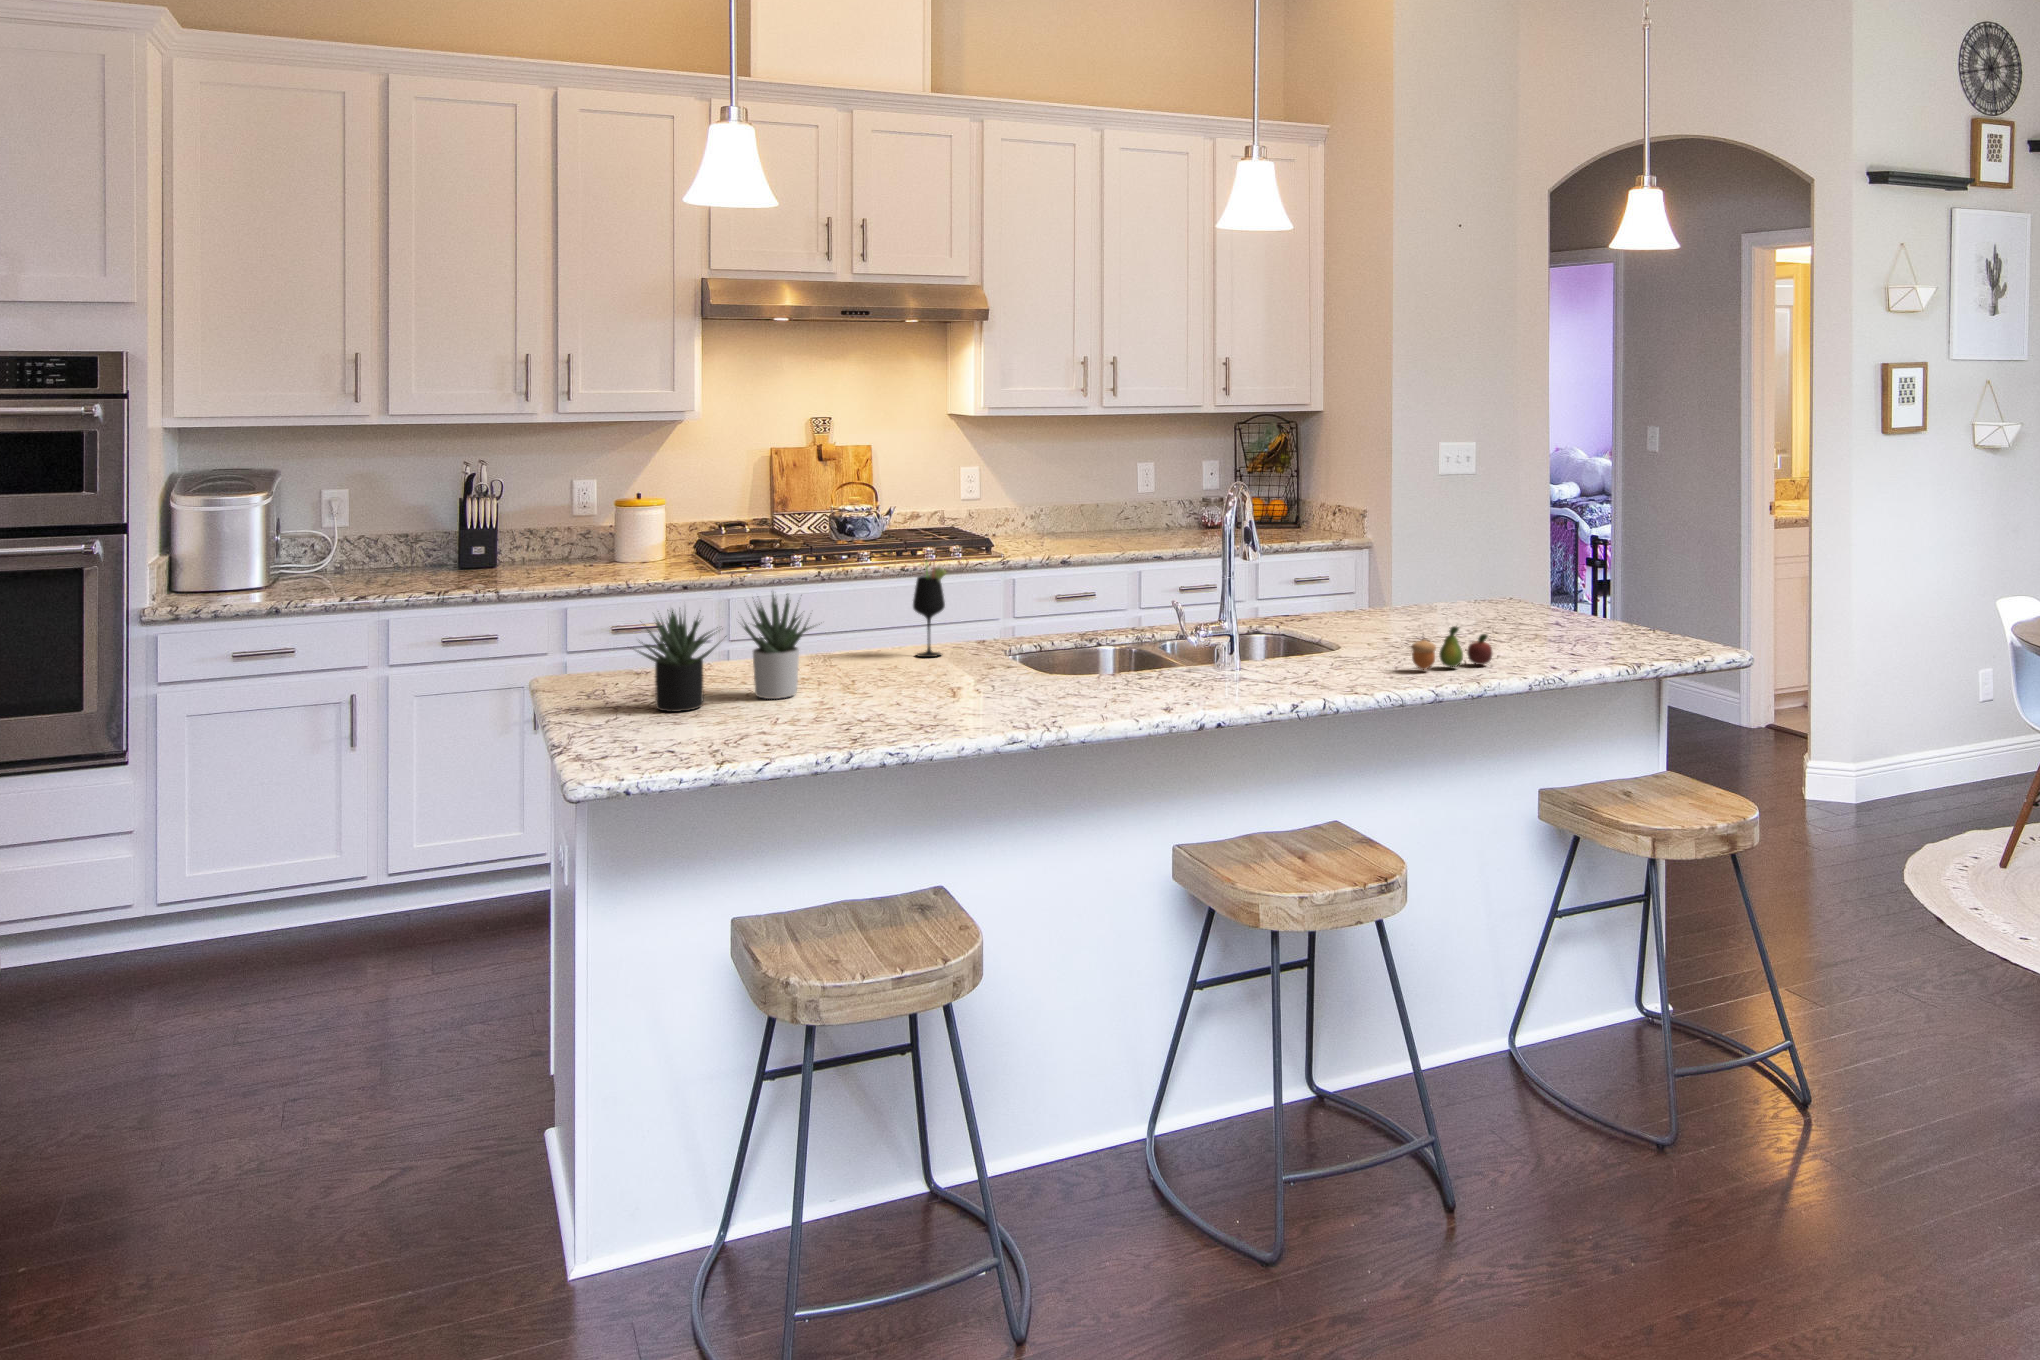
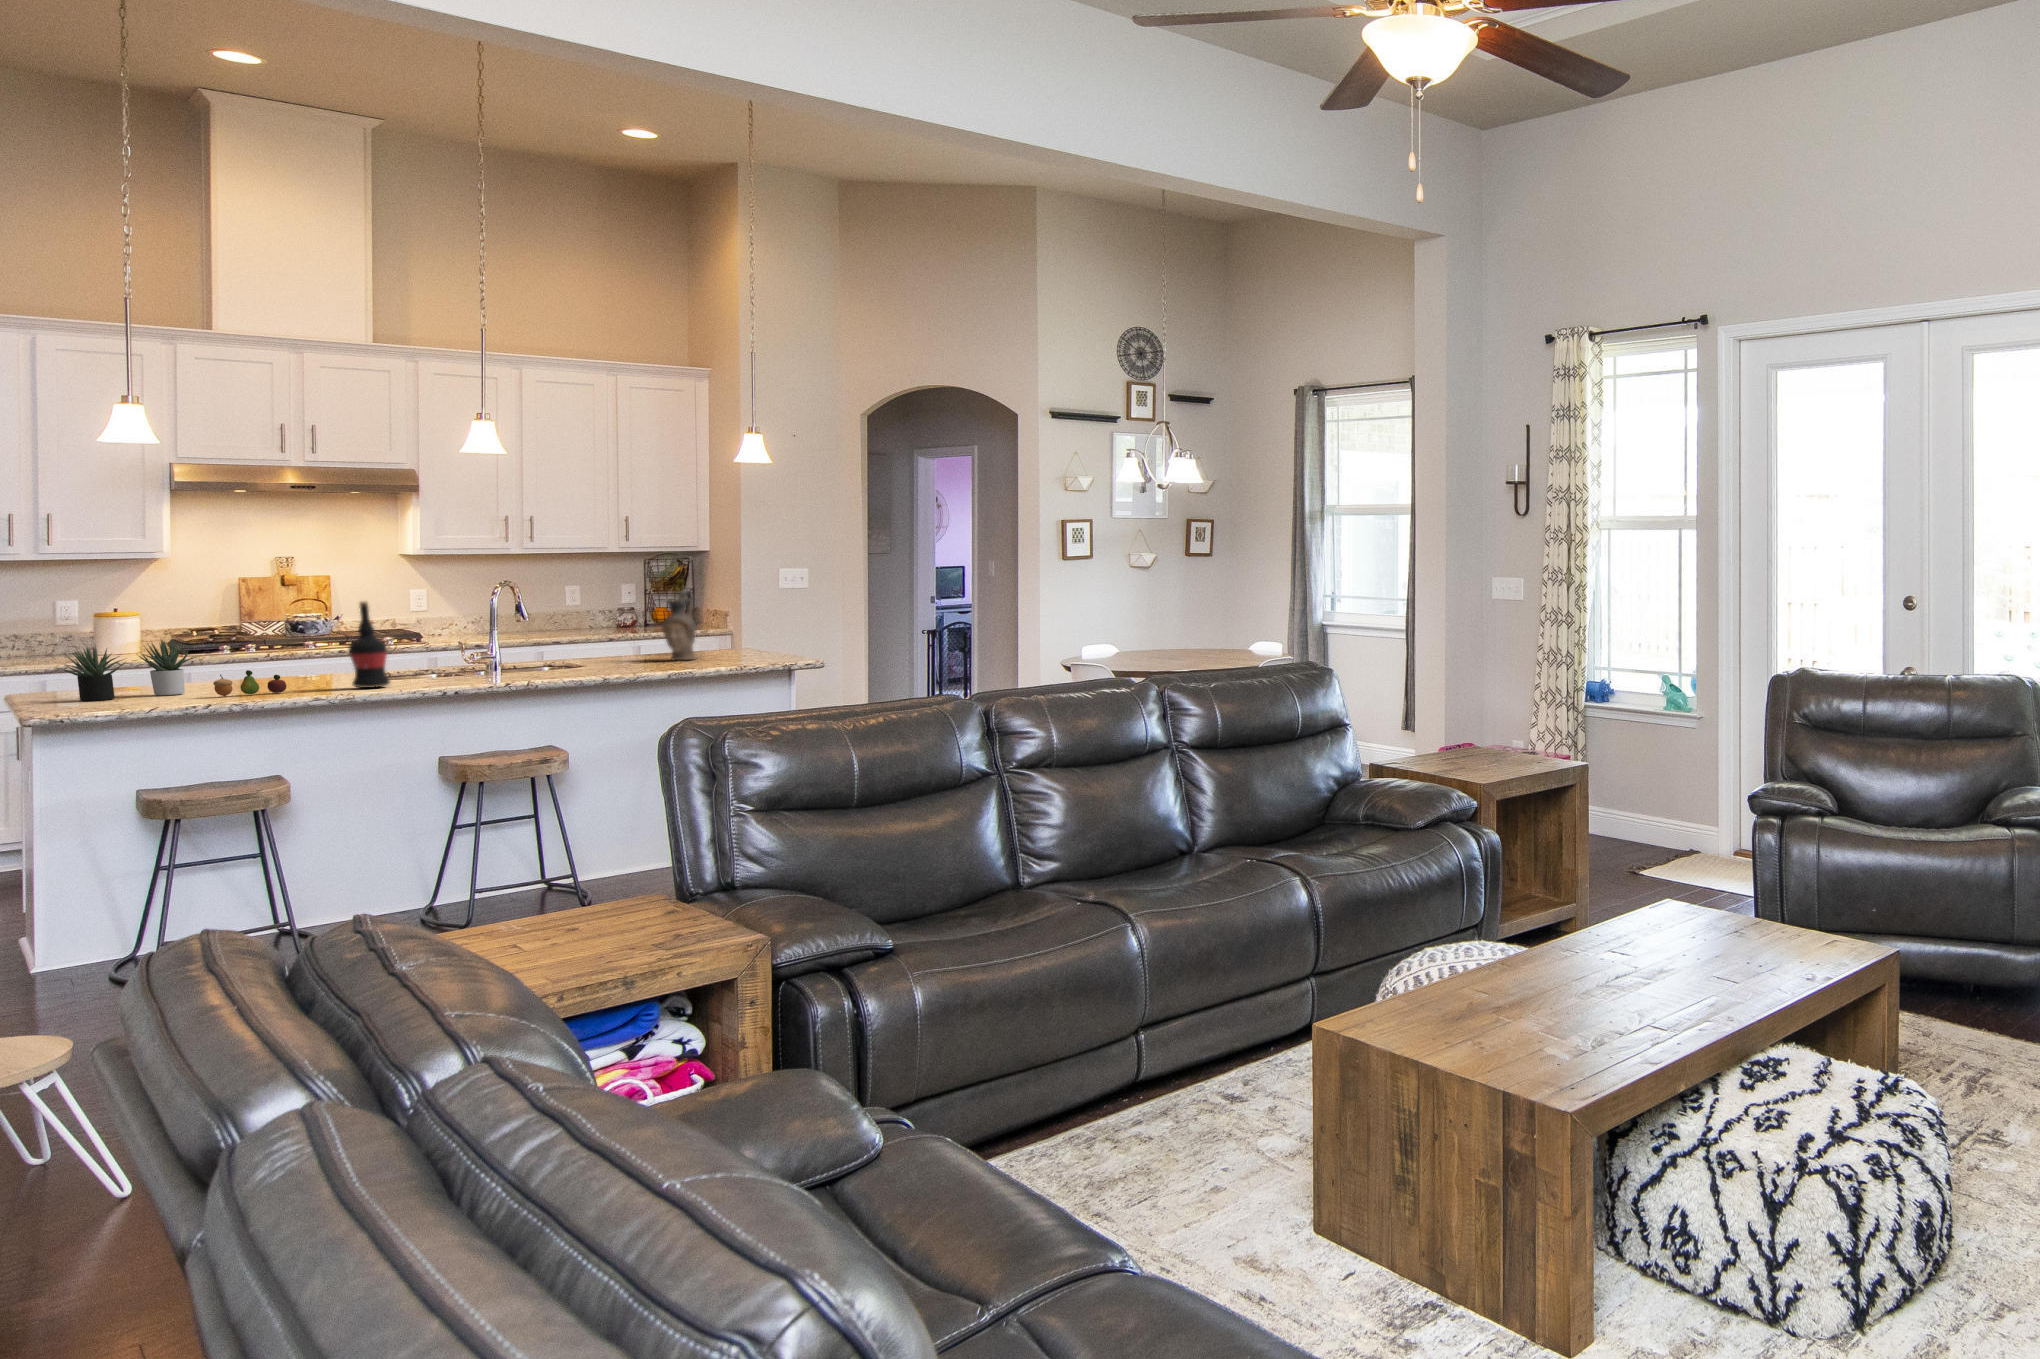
ceramic pitcher: none [1438,490,1493,624] -> present [662,589,696,660]
wine bottle: none [1056,528,1116,700] -> present [349,602,391,688]
wine glass: present [913,562,946,657] -> none [285,627,309,681]
fruit: present [1411,626,1492,670] -> present [213,670,286,696]

